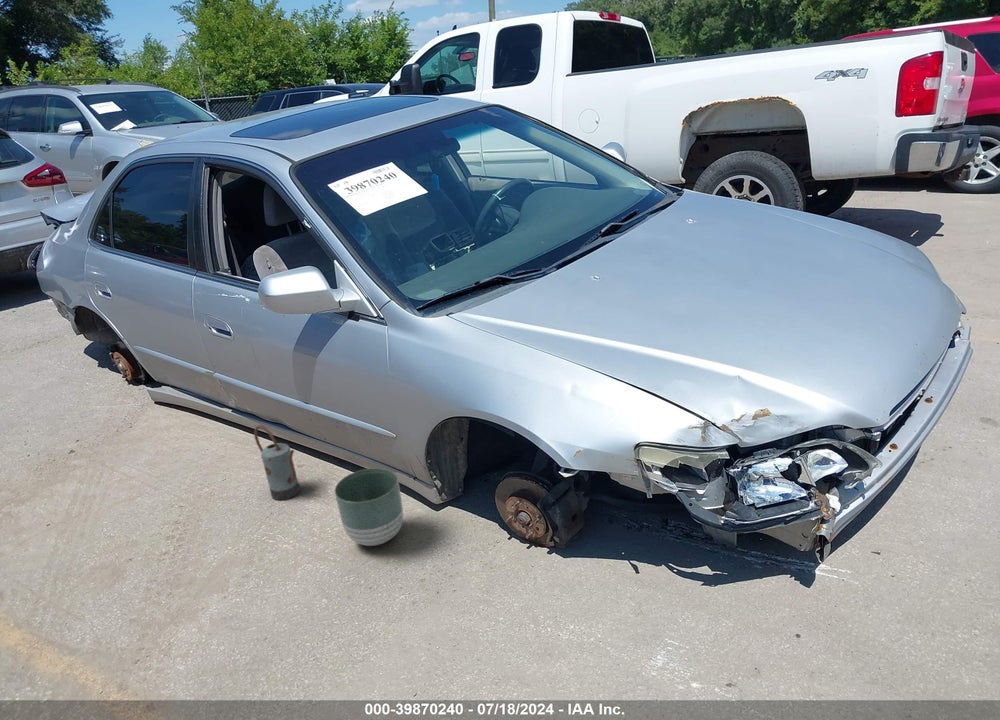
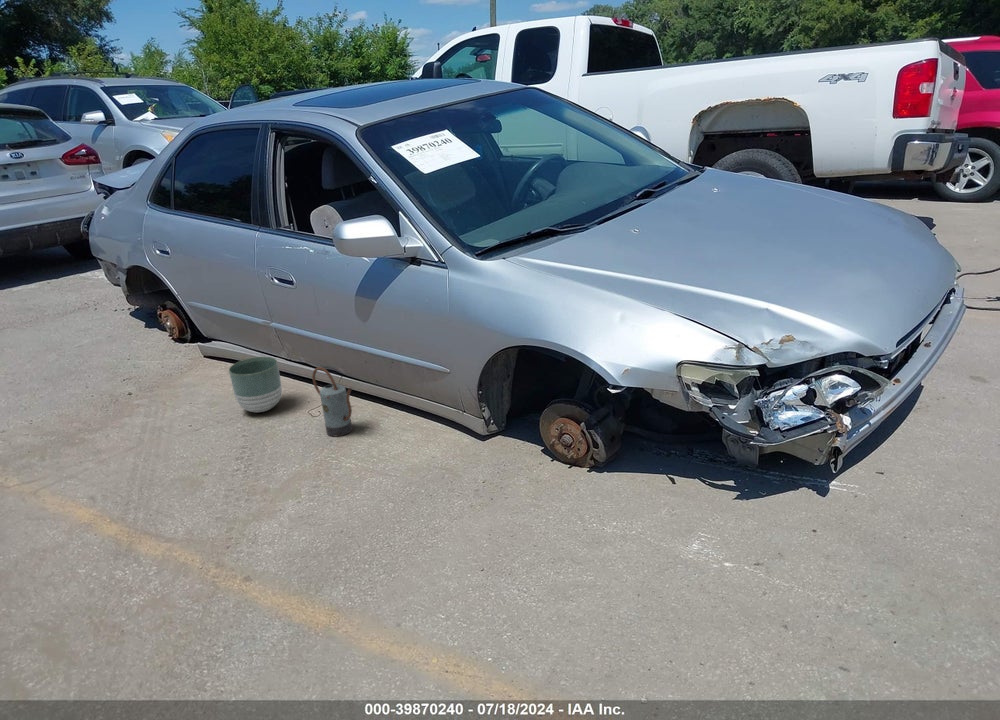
planter: present [335,468,403,546] -> present [229,357,282,412]

